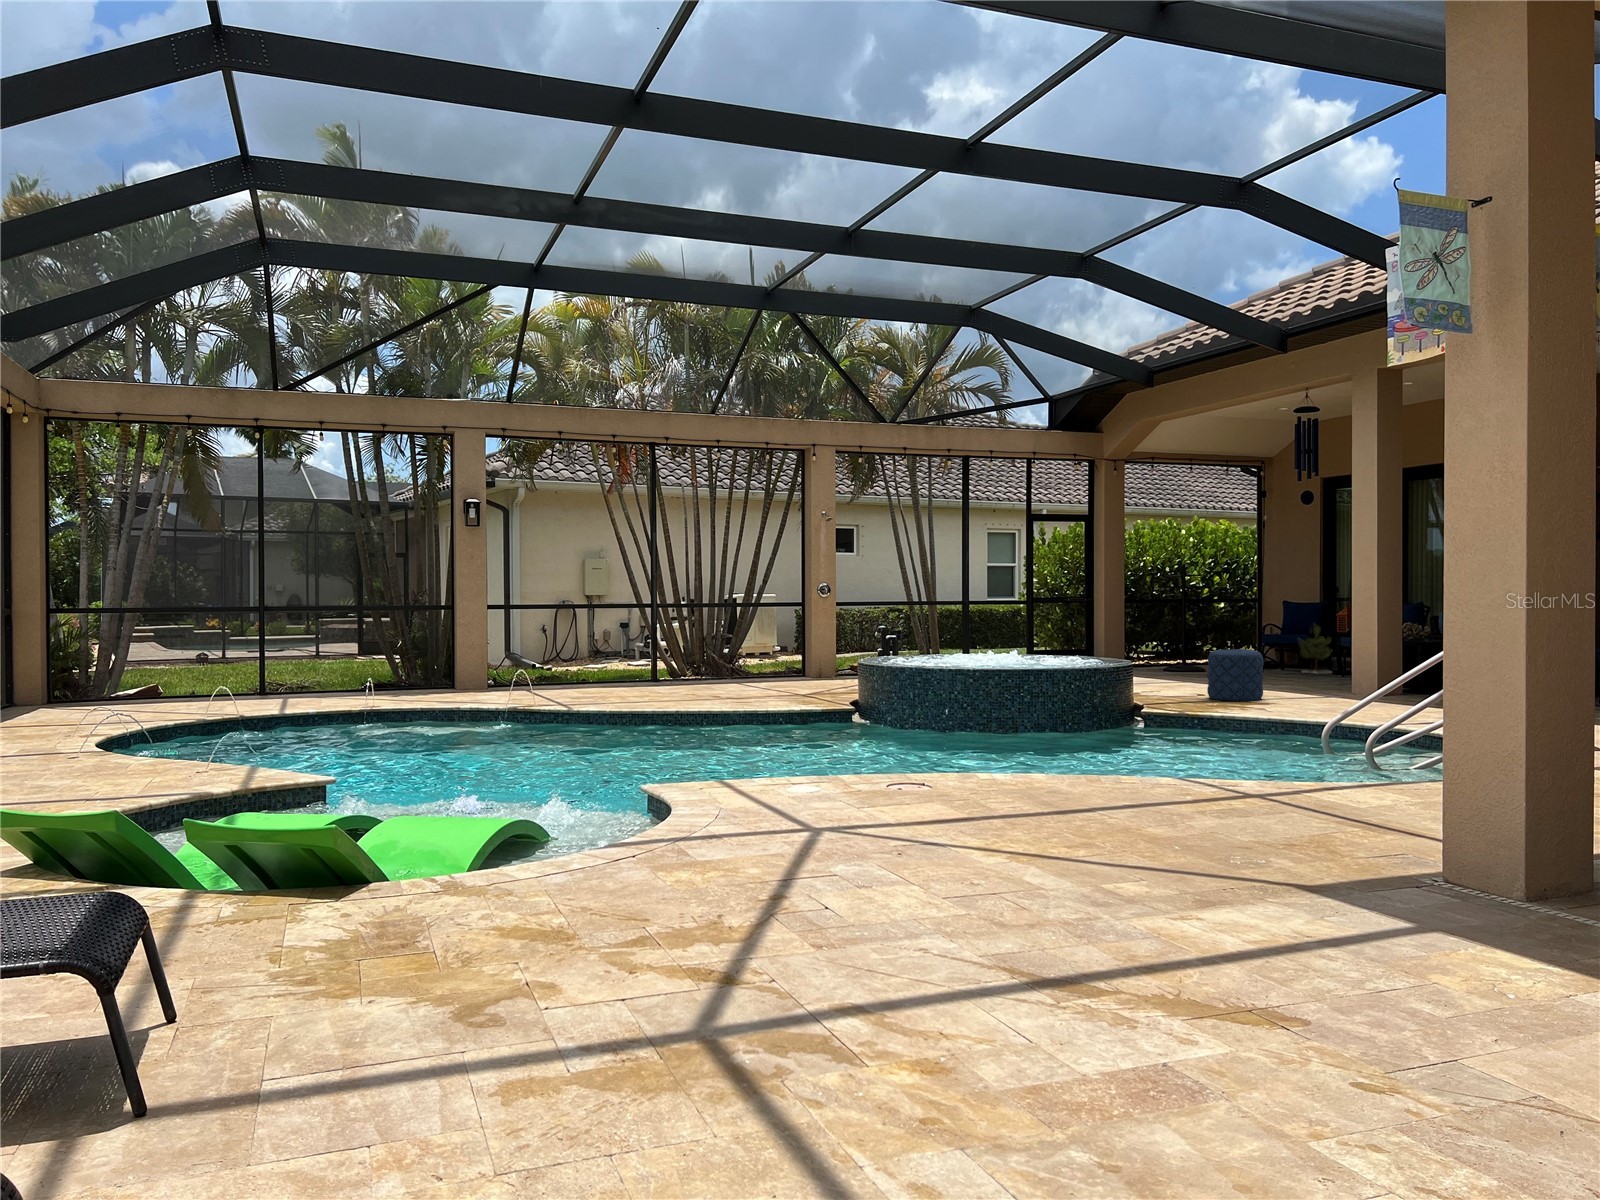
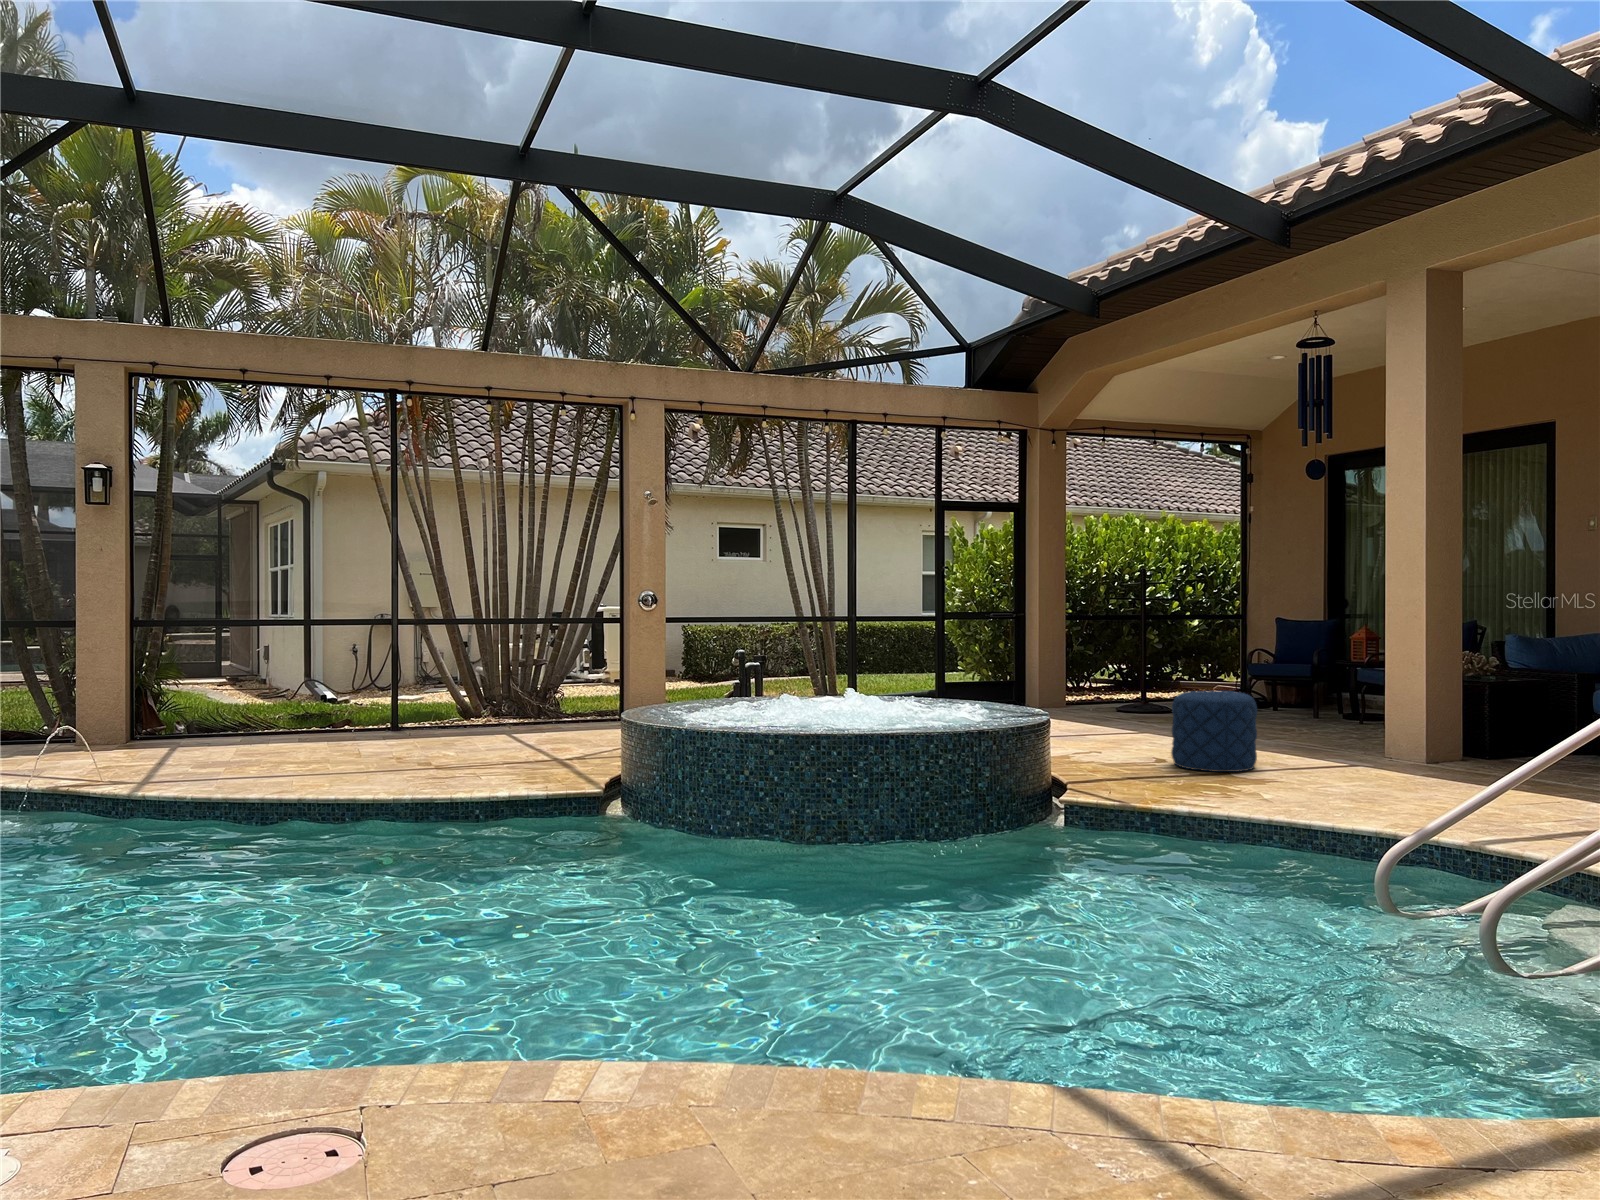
potted tree: present [1299,628,1331,674] -> none [1296,645,1348,716]

